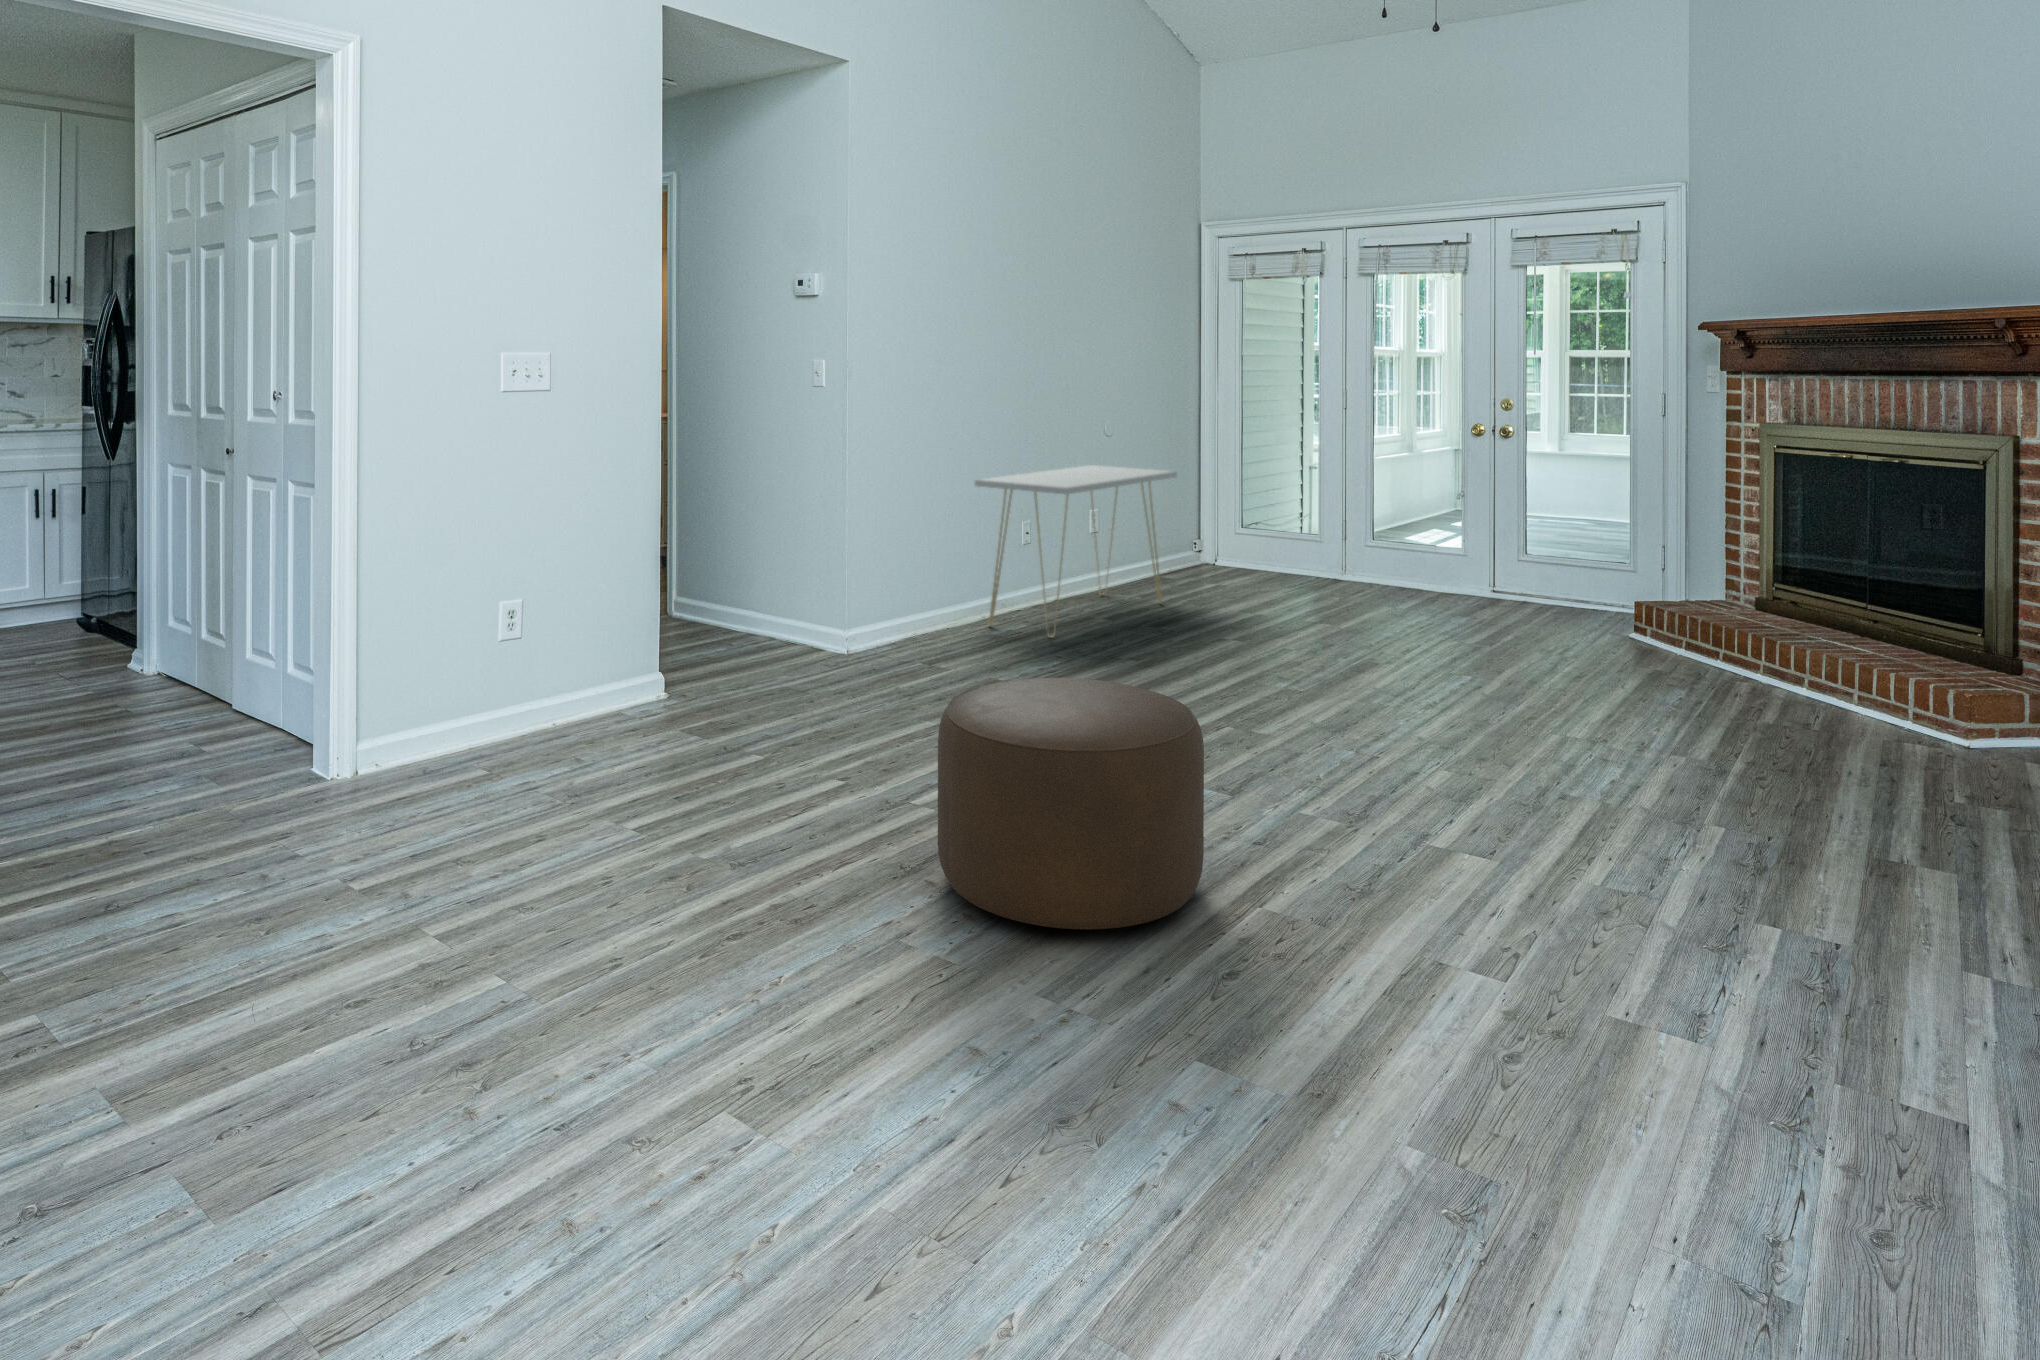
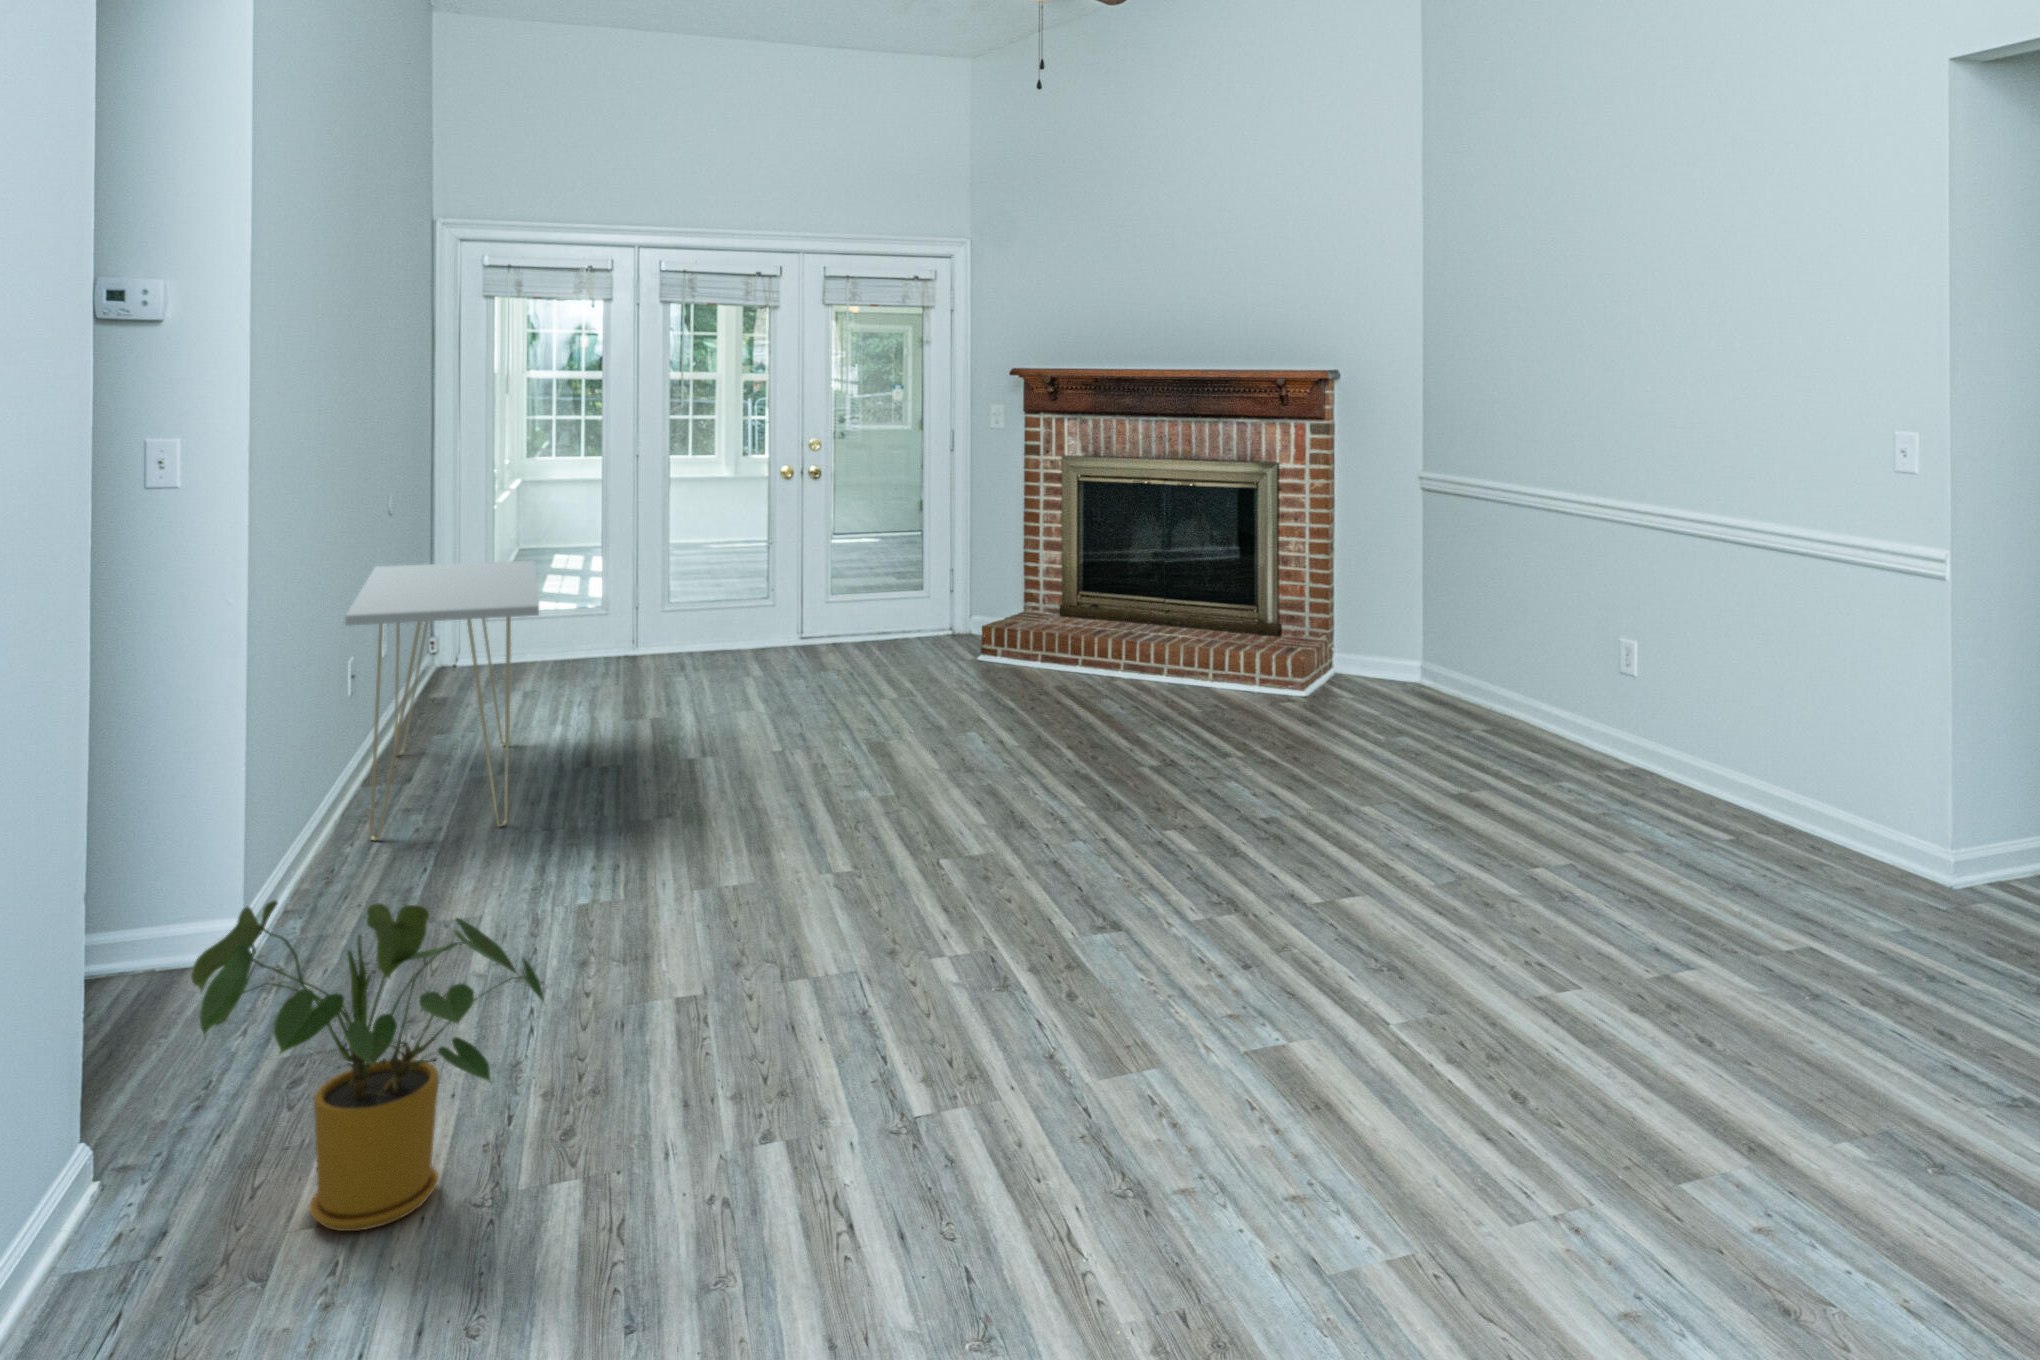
house plant: none [567,573,697,750] -> present [191,901,545,1231]
ottoman: present [938,678,1204,929] -> none [1104,803,1385,1079]

